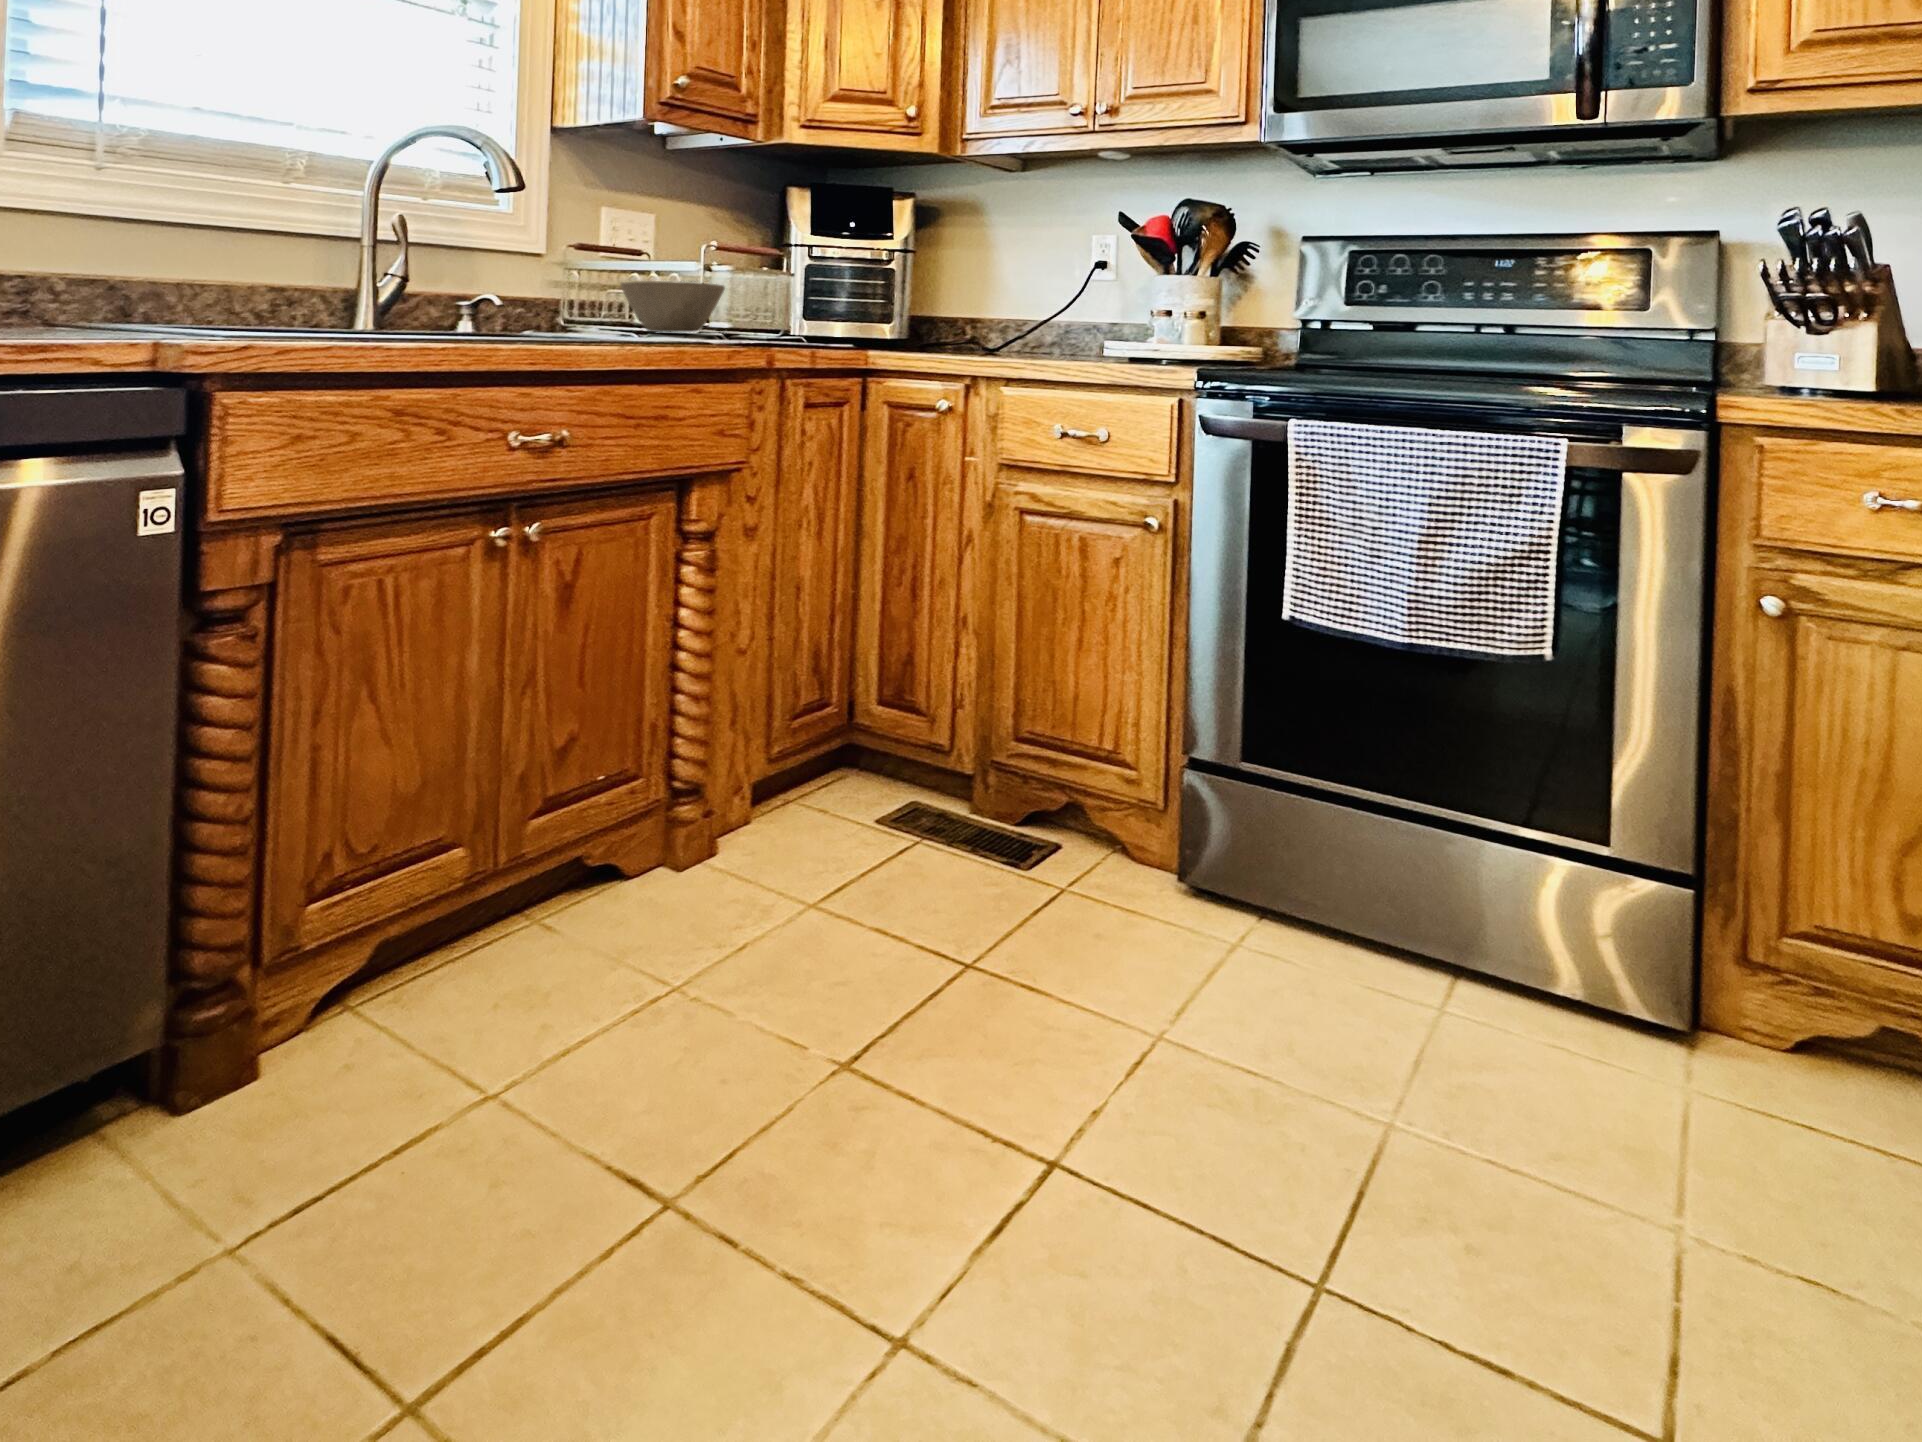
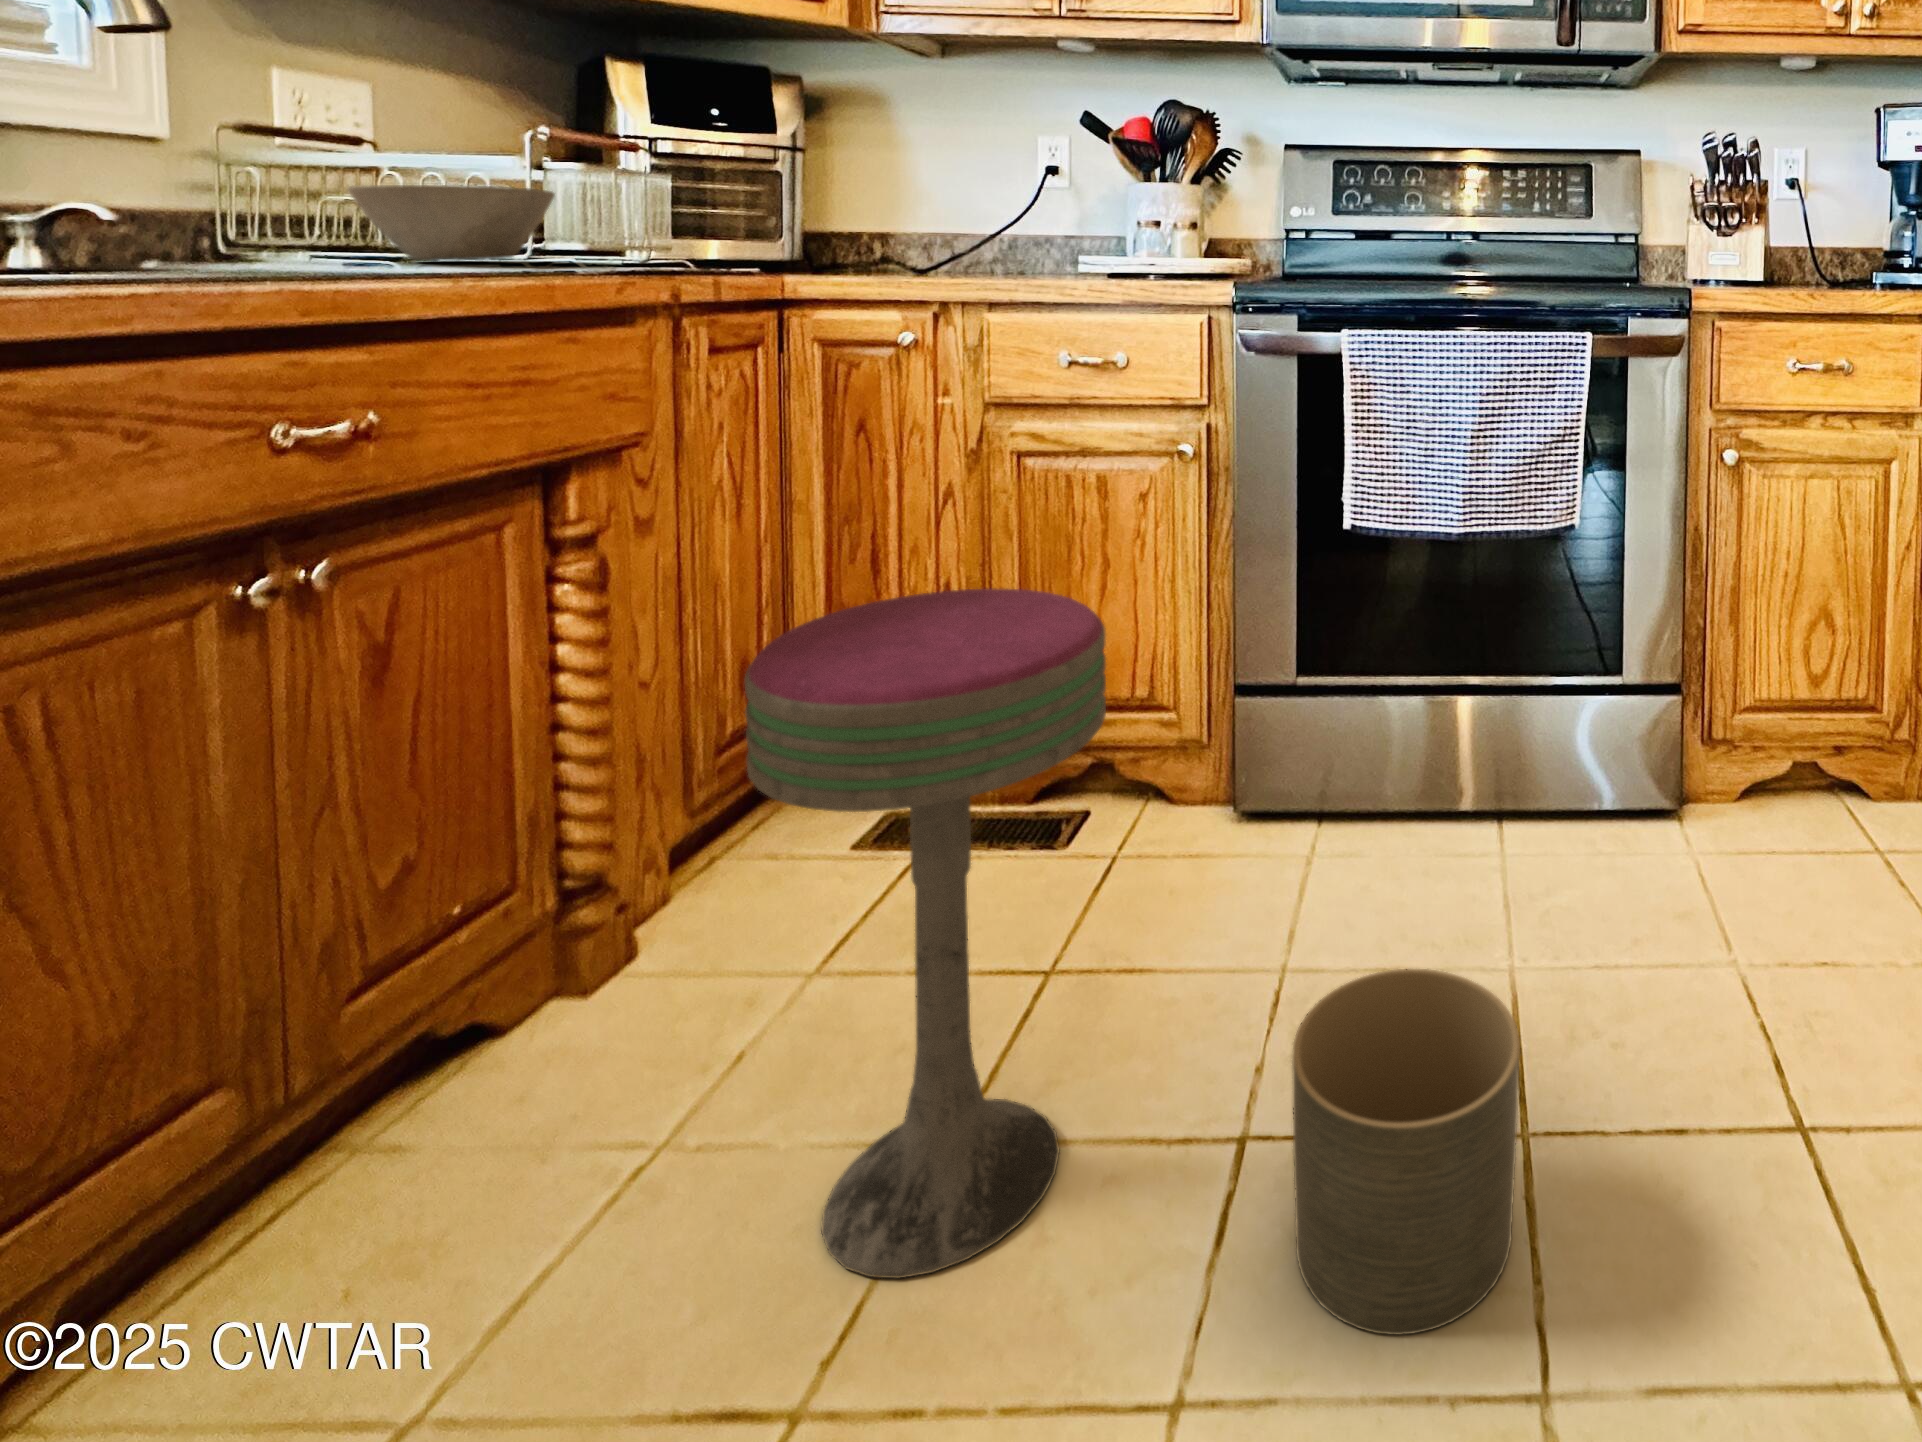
bar stool: none [732,596,979,1116] -> present [745,588,1106,1279]
planter: none [1052,1012,1268,1337] -> present [1292,969,1520,1335]

